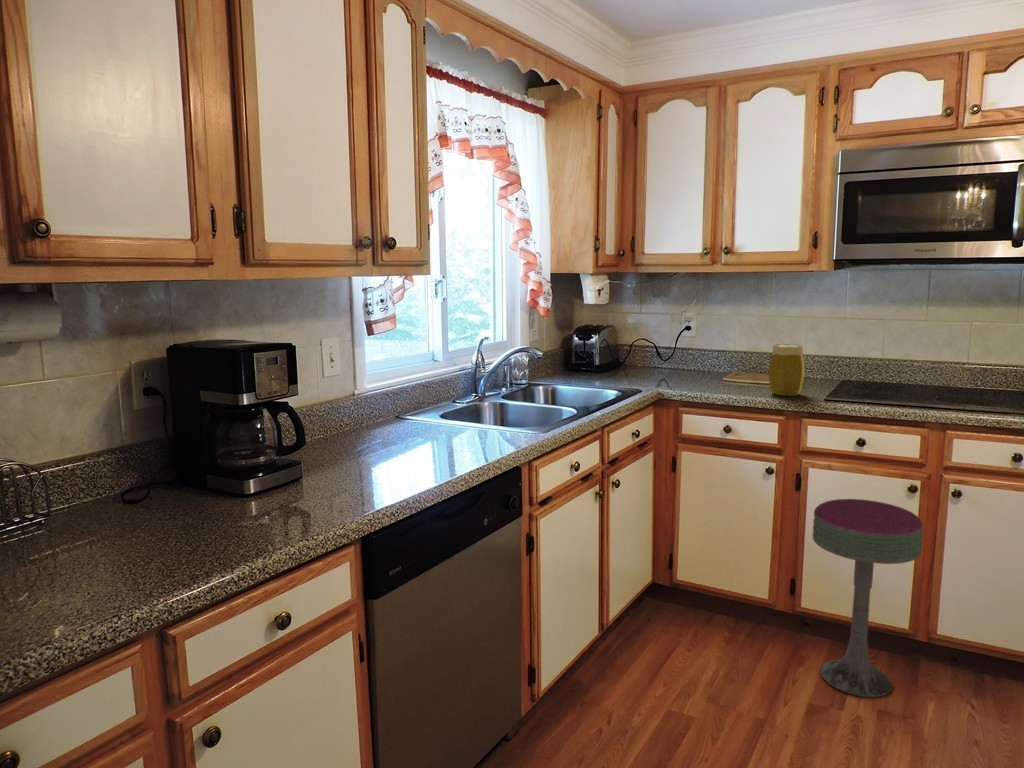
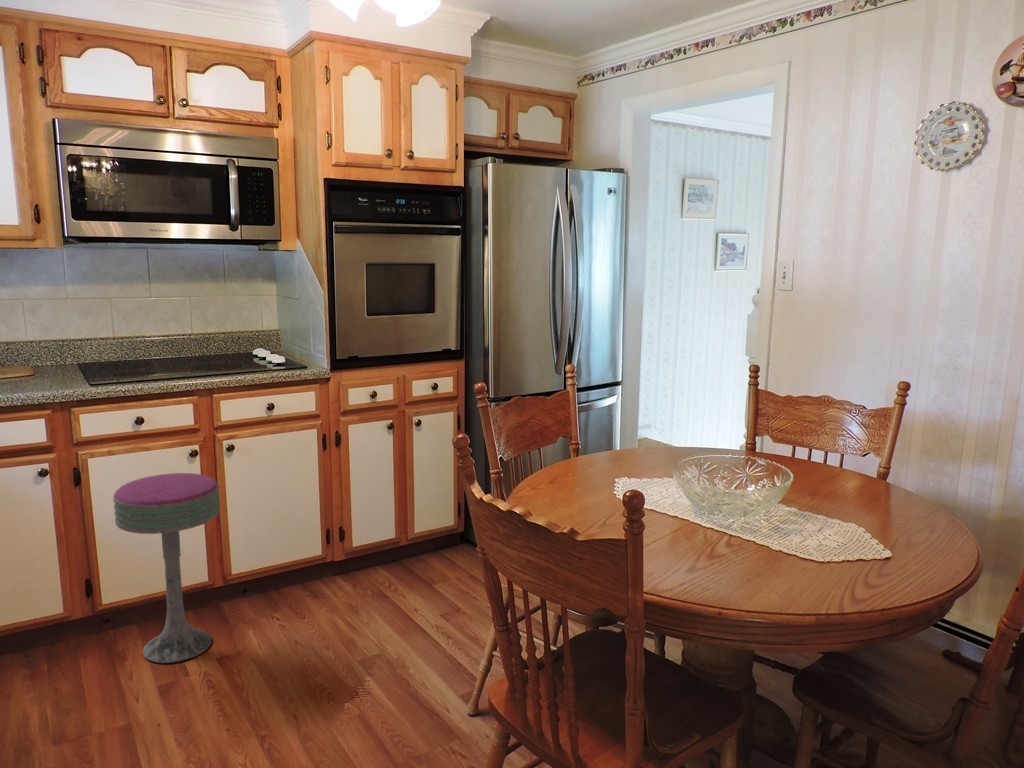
jar: present [769,344,805,396] -> none [19,330,61,387]

